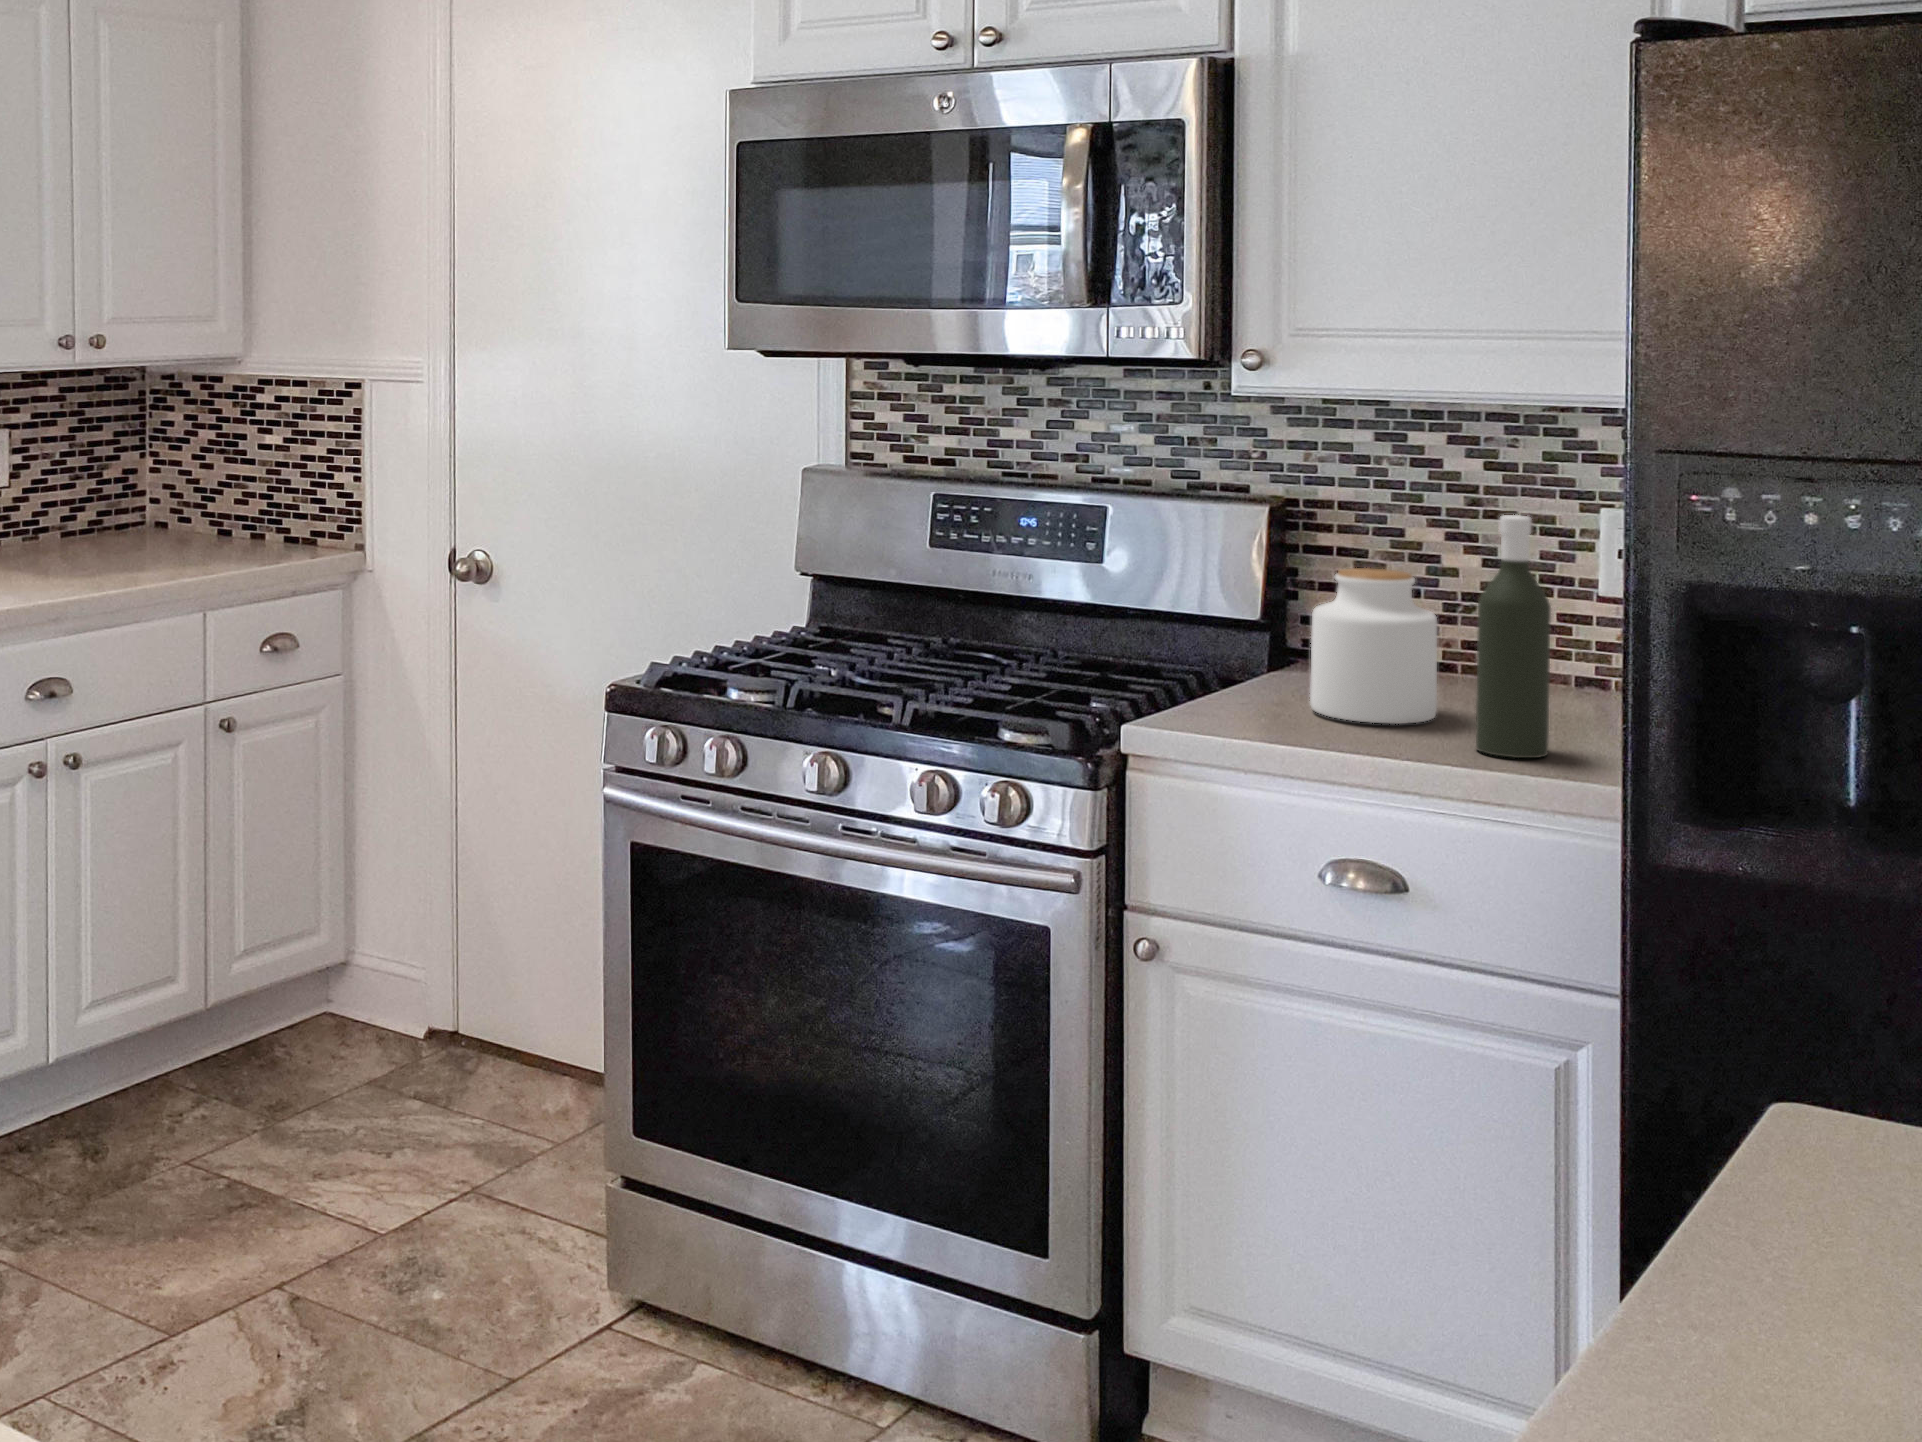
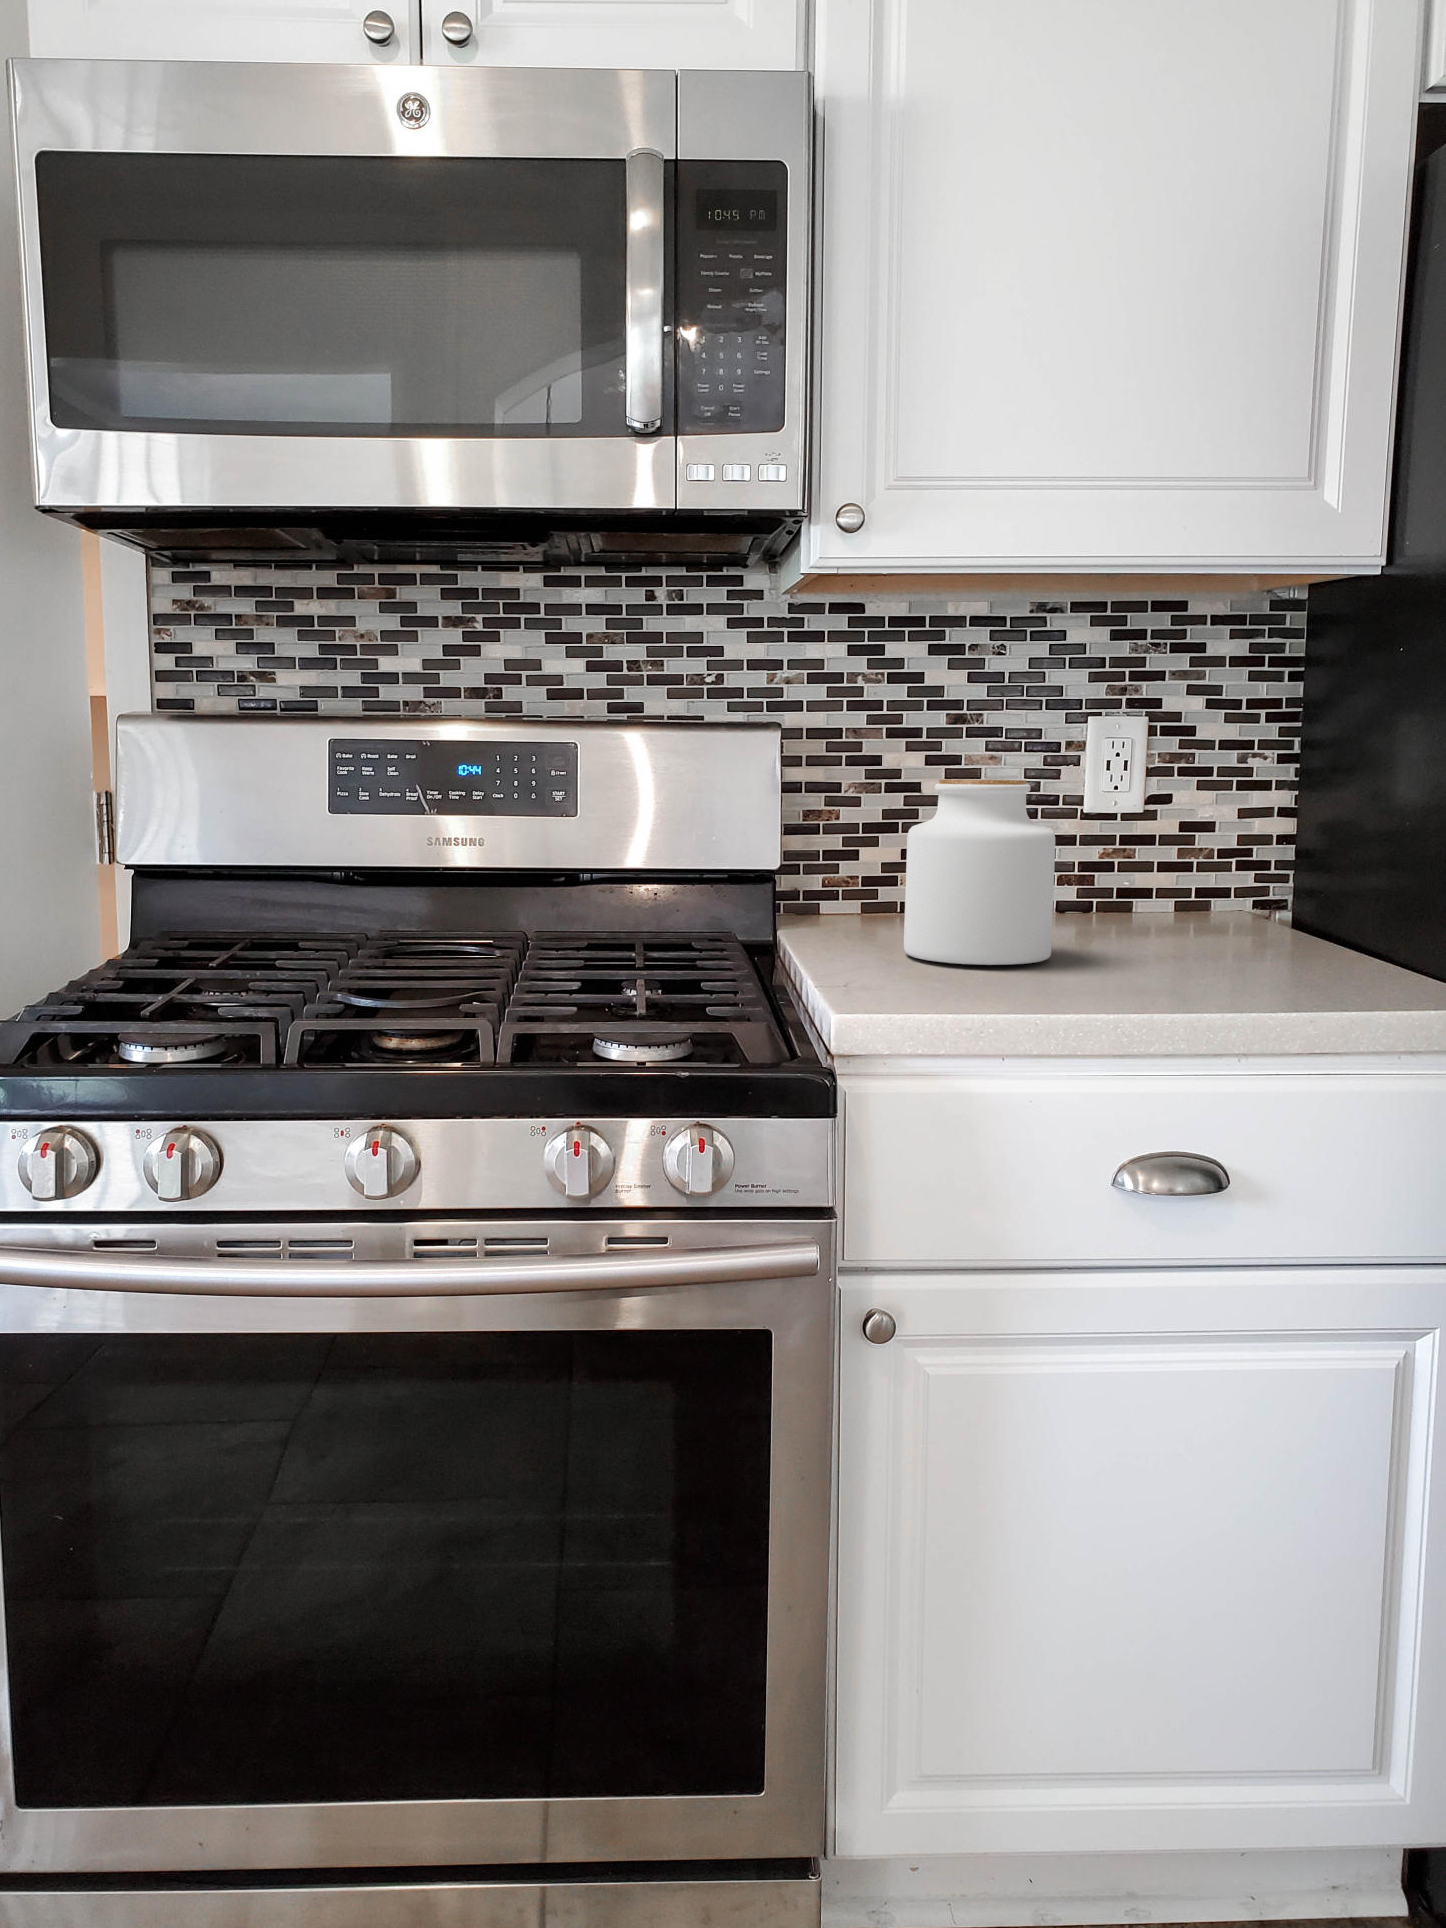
bottle: present [1476,515,1551,758] -> none [1162,680,1260,983]

